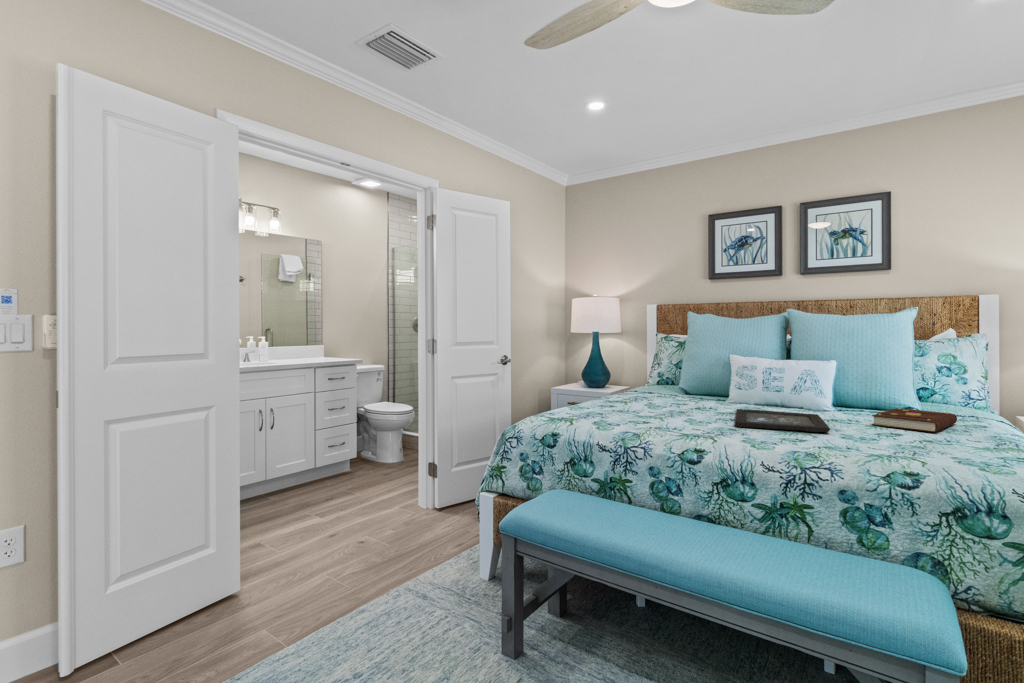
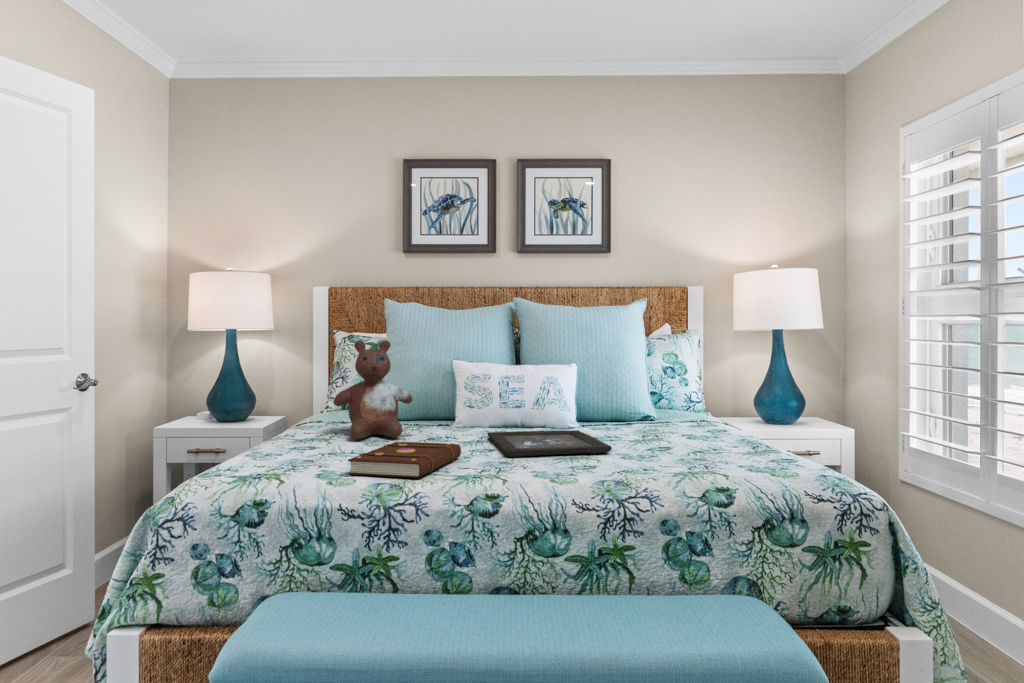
stuffed bear: none [631,340,685,406] -> present [334,340,412,440]
book: present [872,408,957,432] -> present [348,441,461,478]

